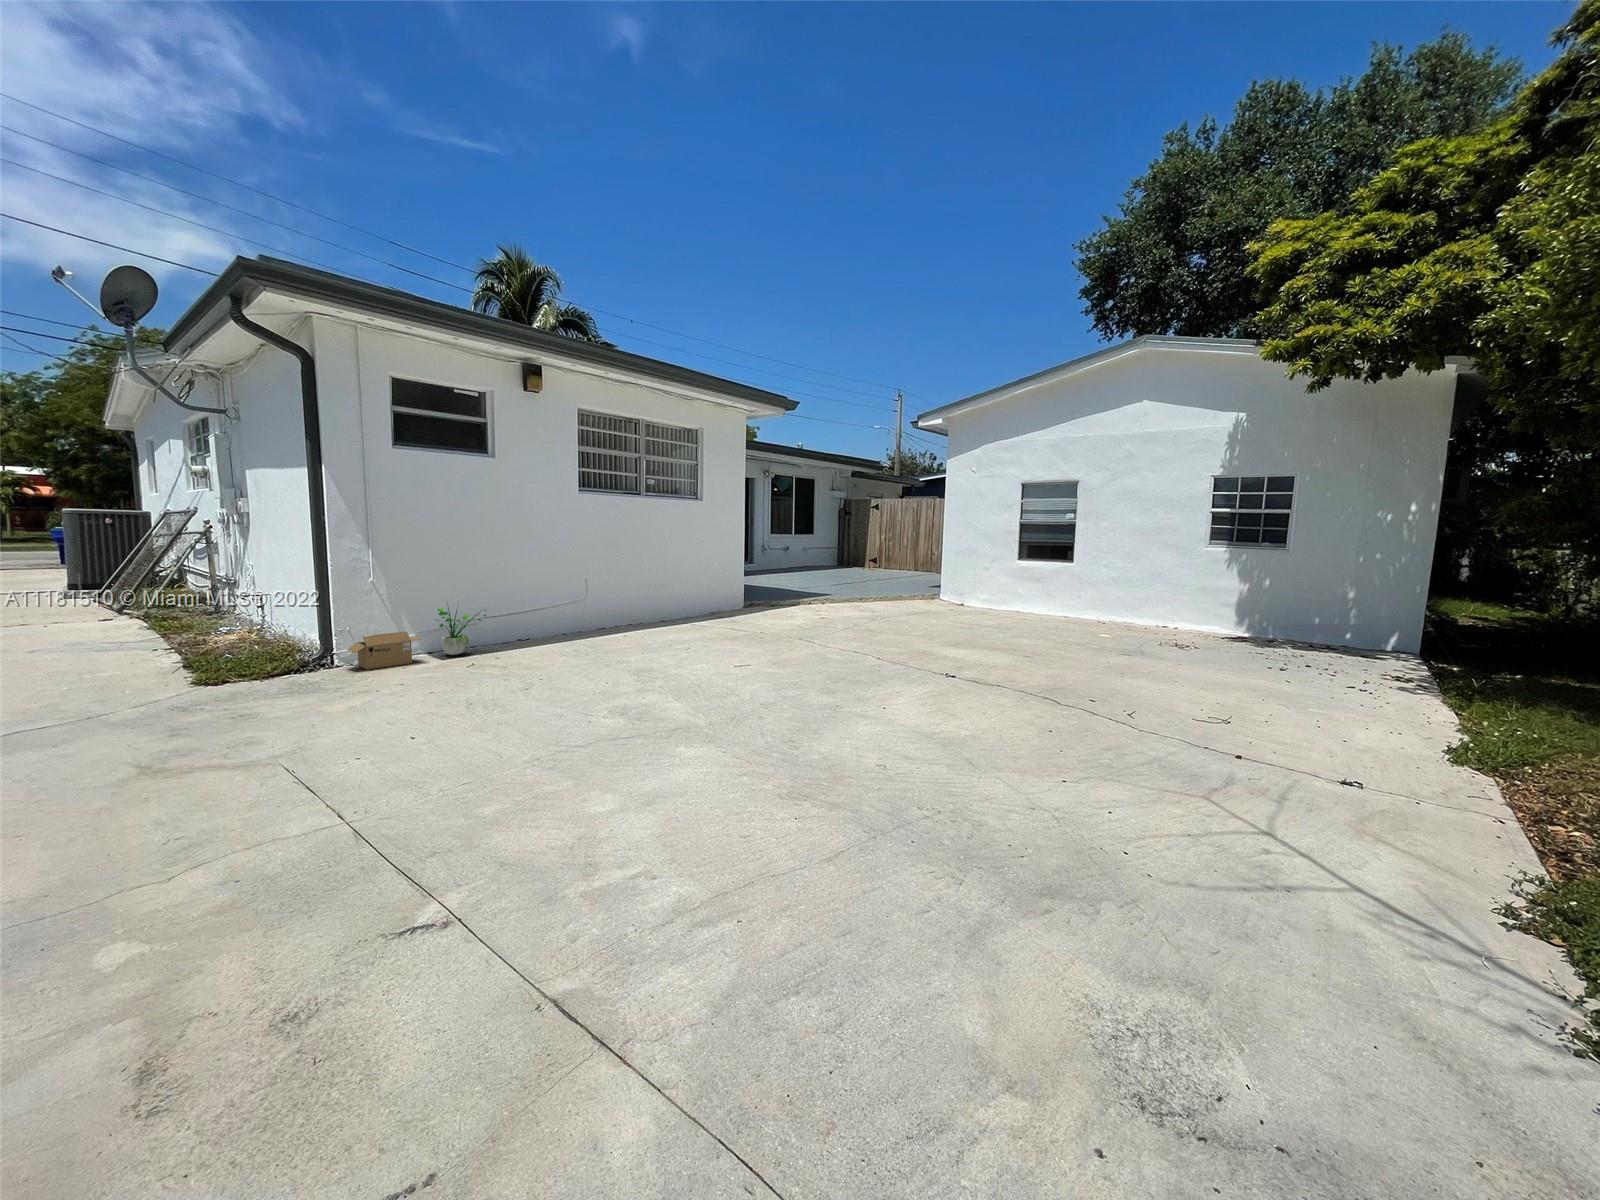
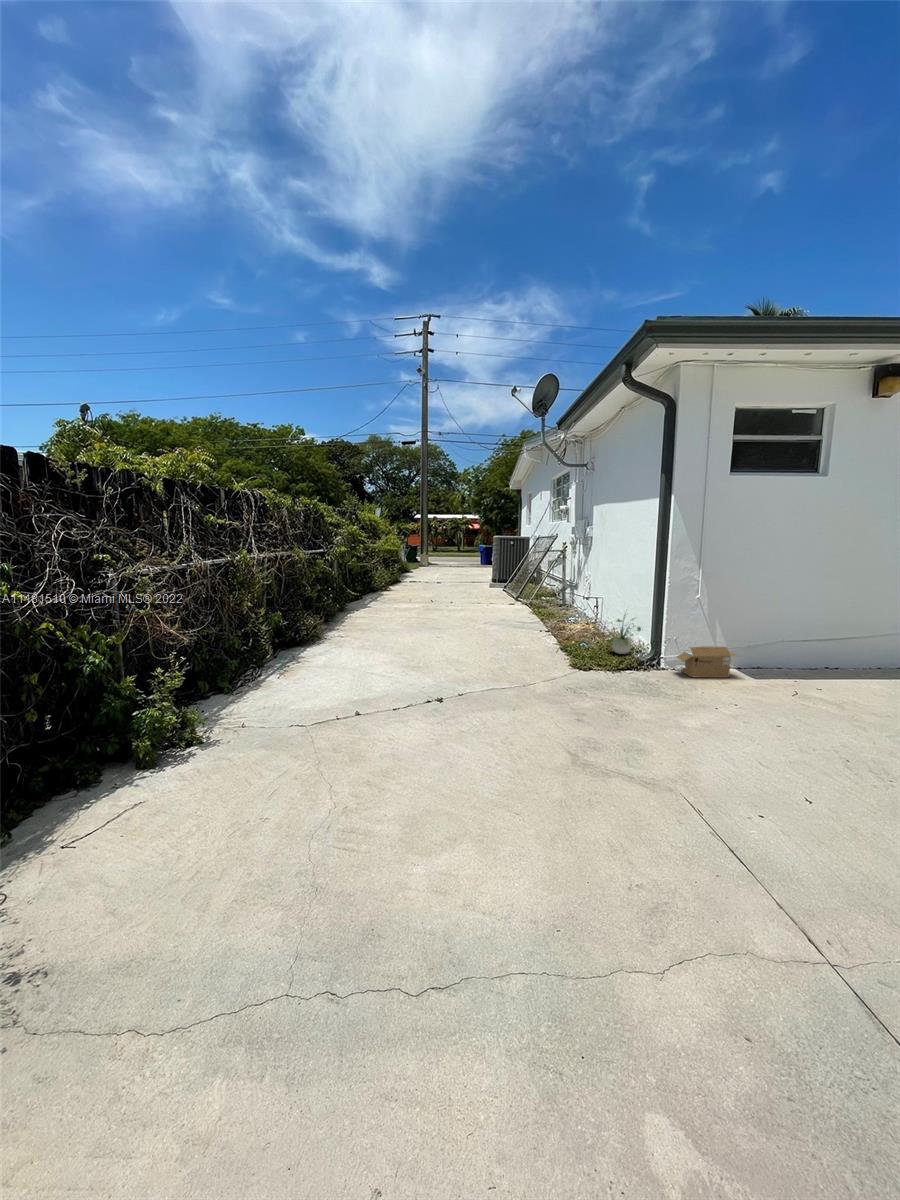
potted plant: present [435,607,486,655] -> present [608,615,641,654]

